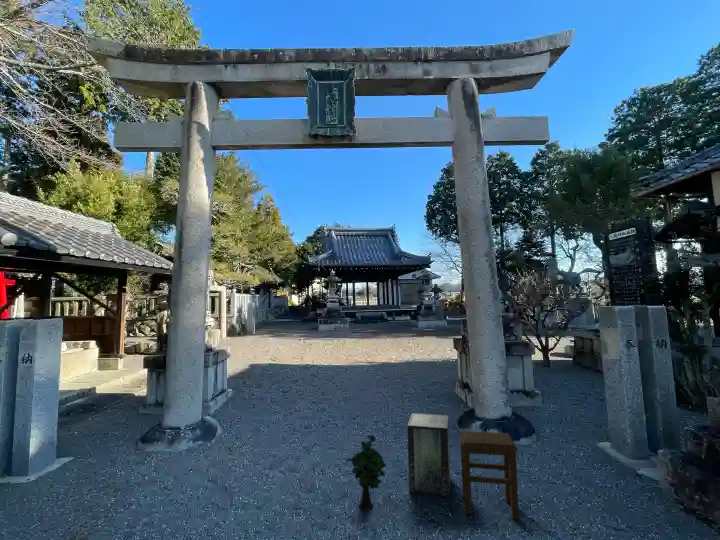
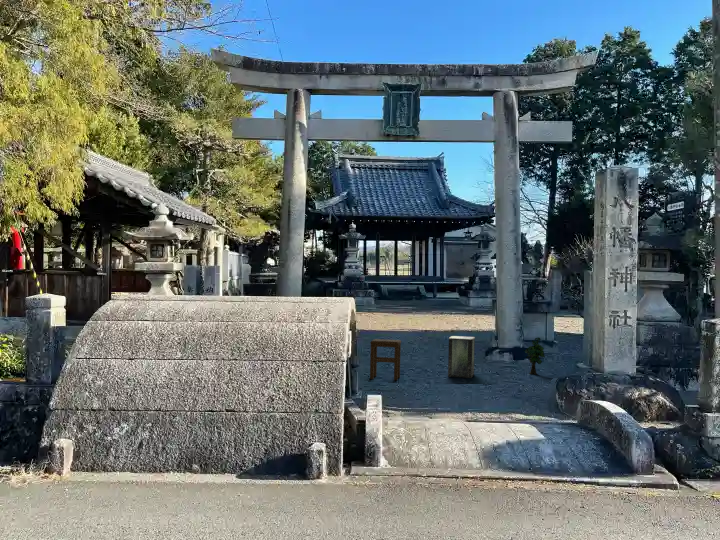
stool: present [460,431,519,519] -> present [370,339,402,380]
decorative plant: present [349,435,386,510] -> present [524,338,545,374]

